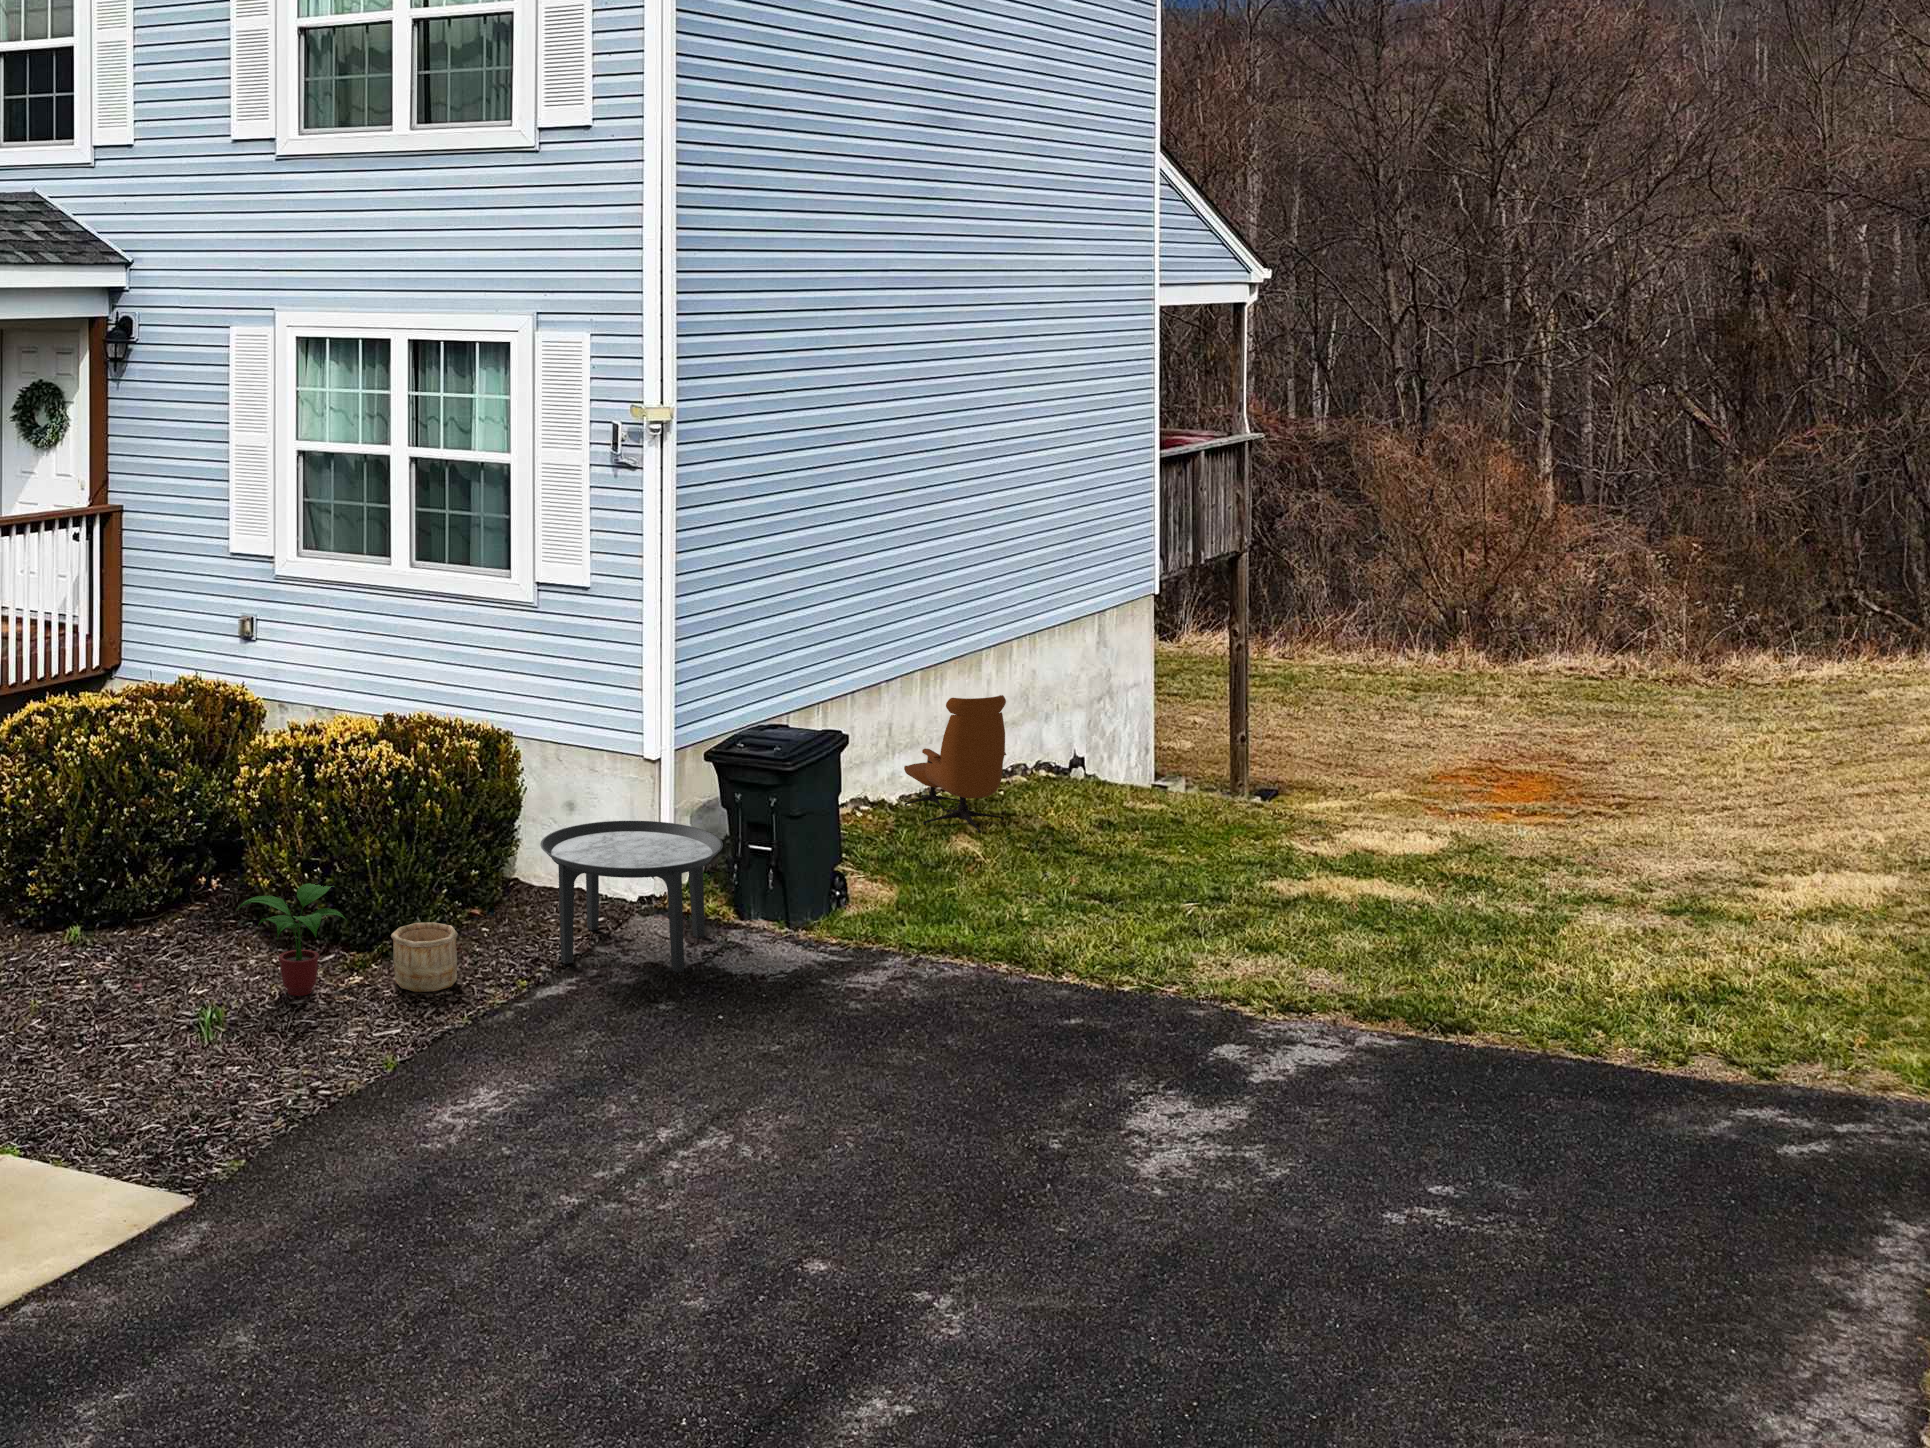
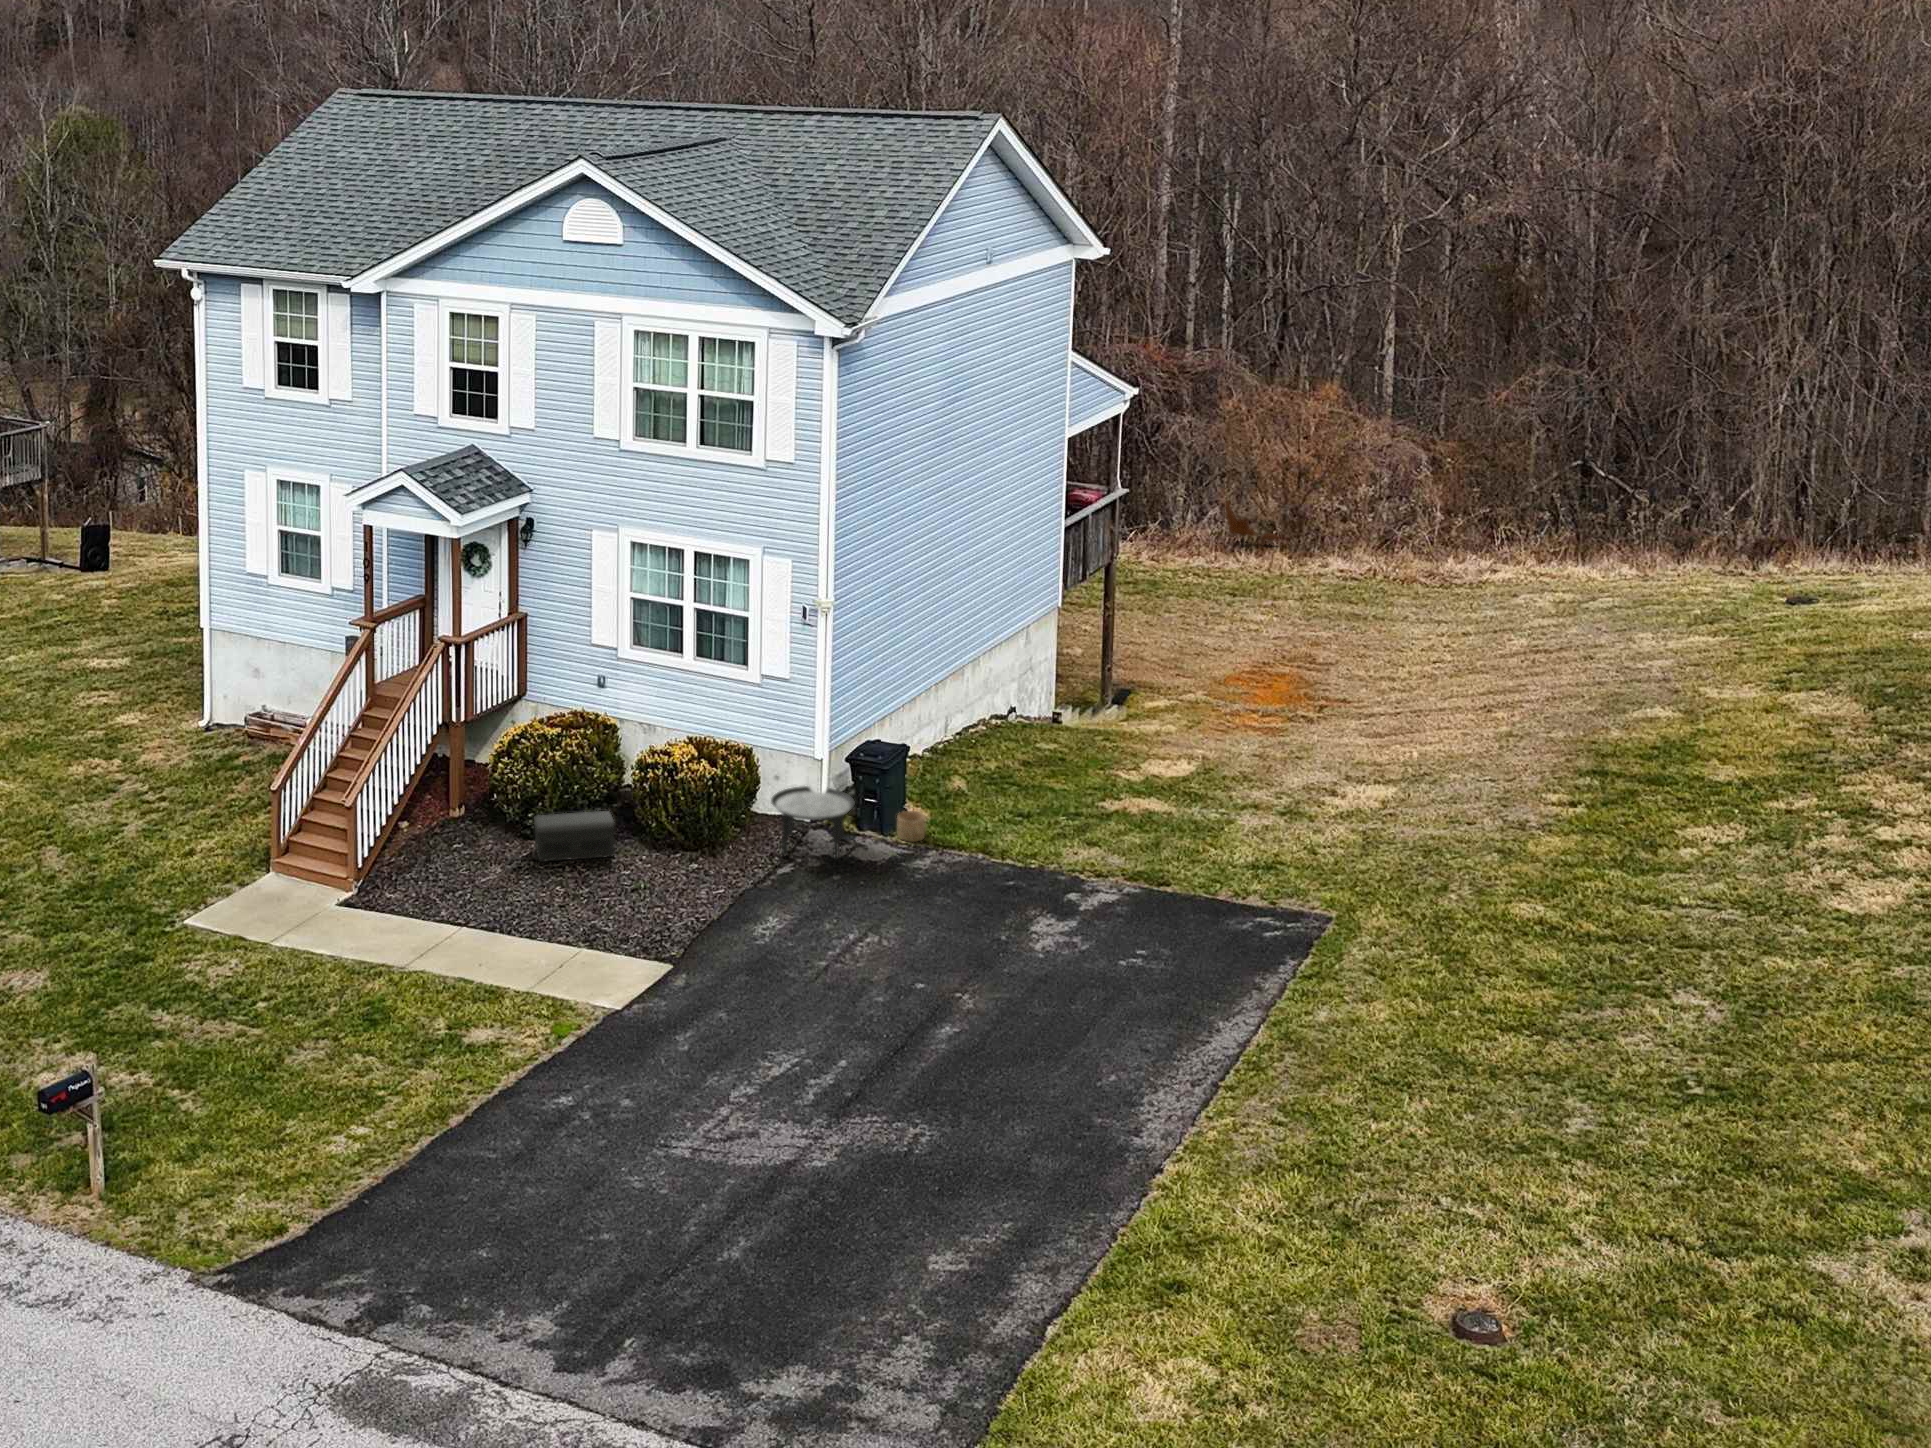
lounge chair: present [904,695,1006,833] -> present [1225,501,1280,546]
storage bench: none [31,863,206,966] -> present [534,811,615,862]
potted plant: present [236,883,347,996] -> none [640,825,691,876]
wooden bucket: present [391,922,458,992] -> present [897,811,926,842]

